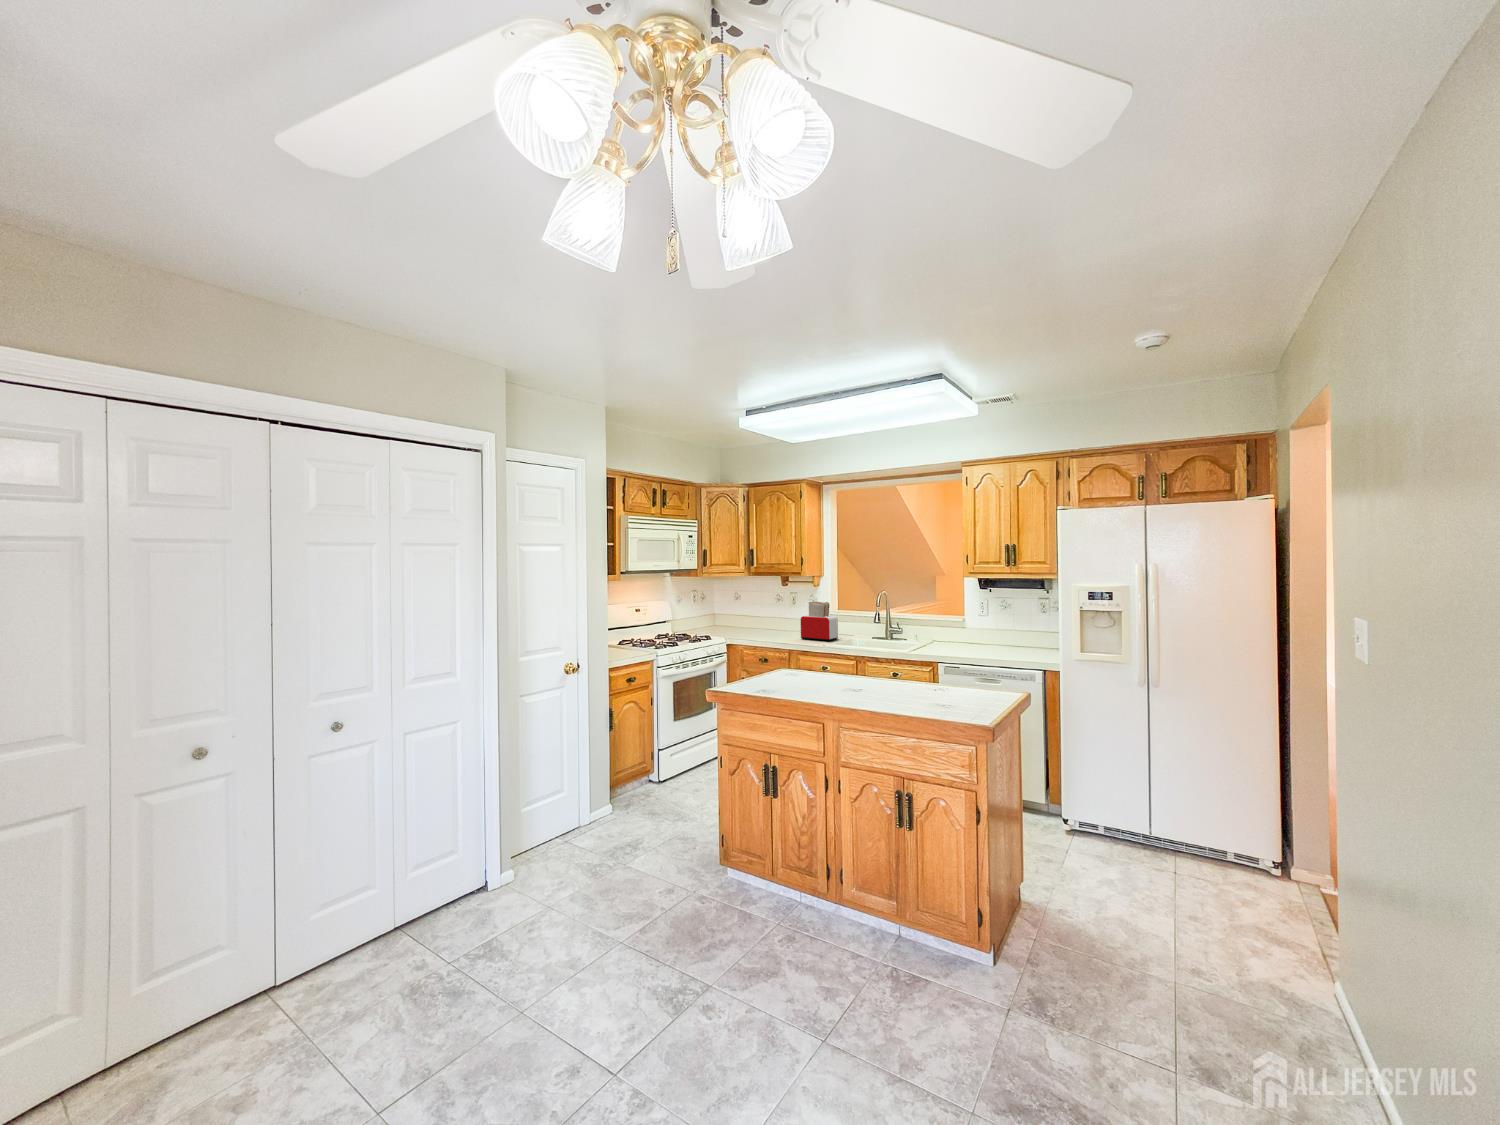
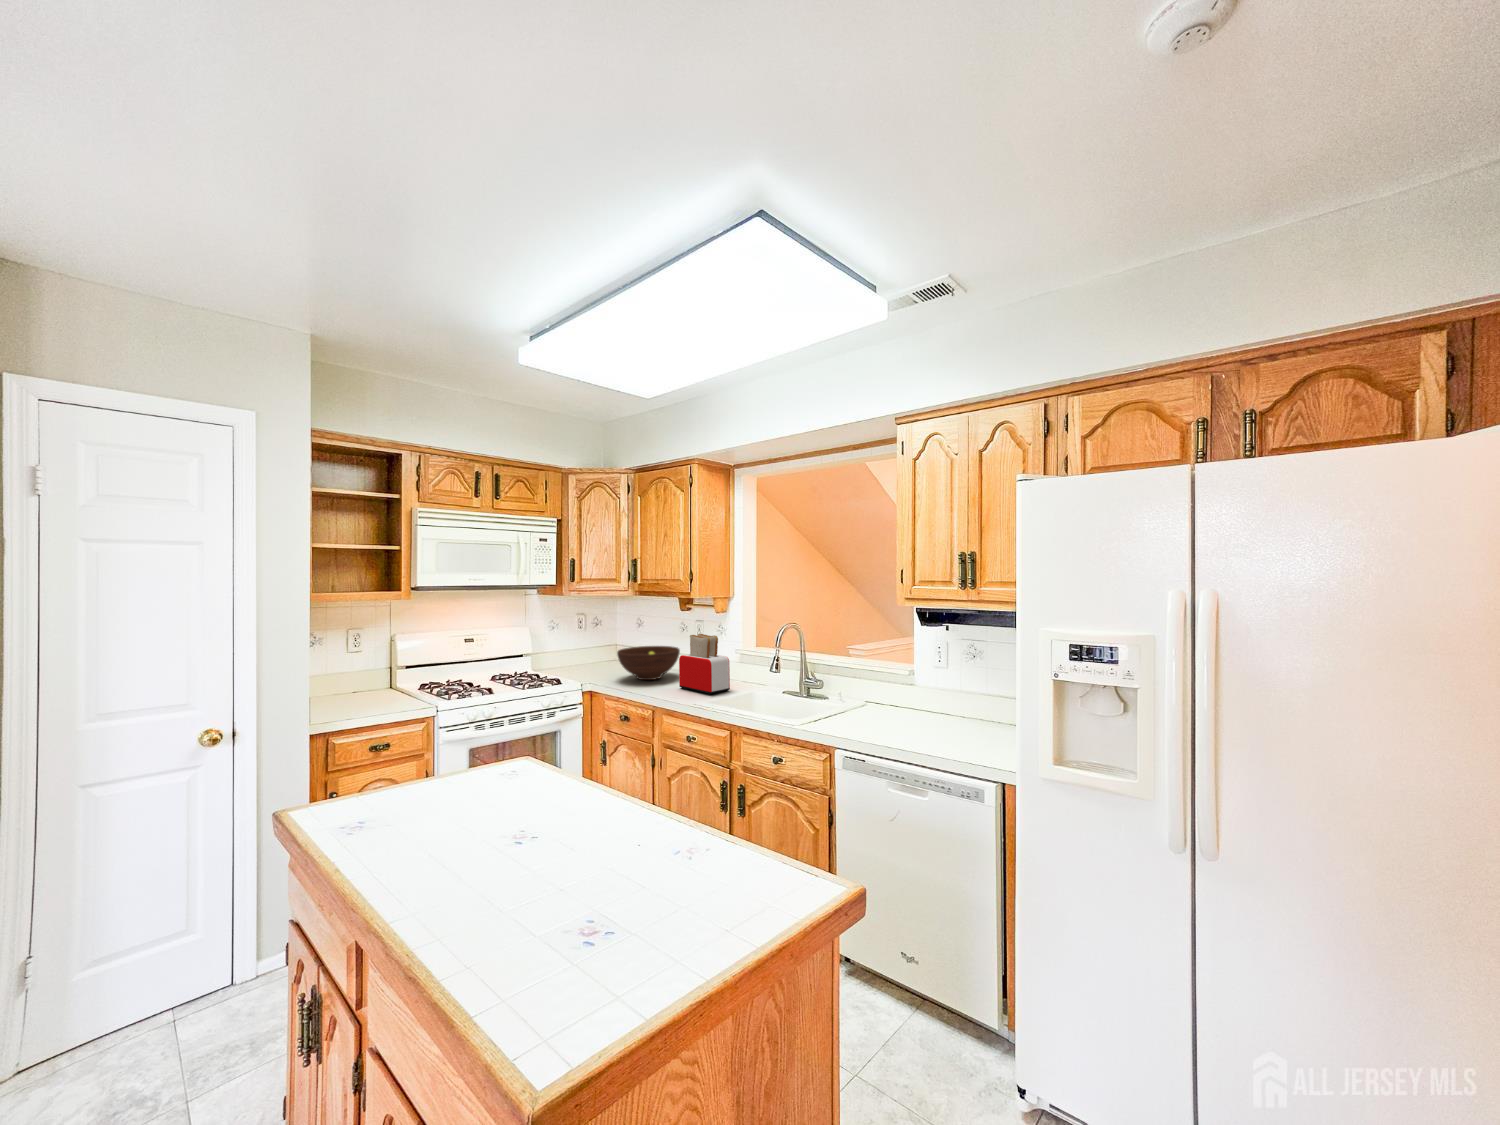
fruit bowl: none [748,613,791,636] -> present [617,646,680,680]

